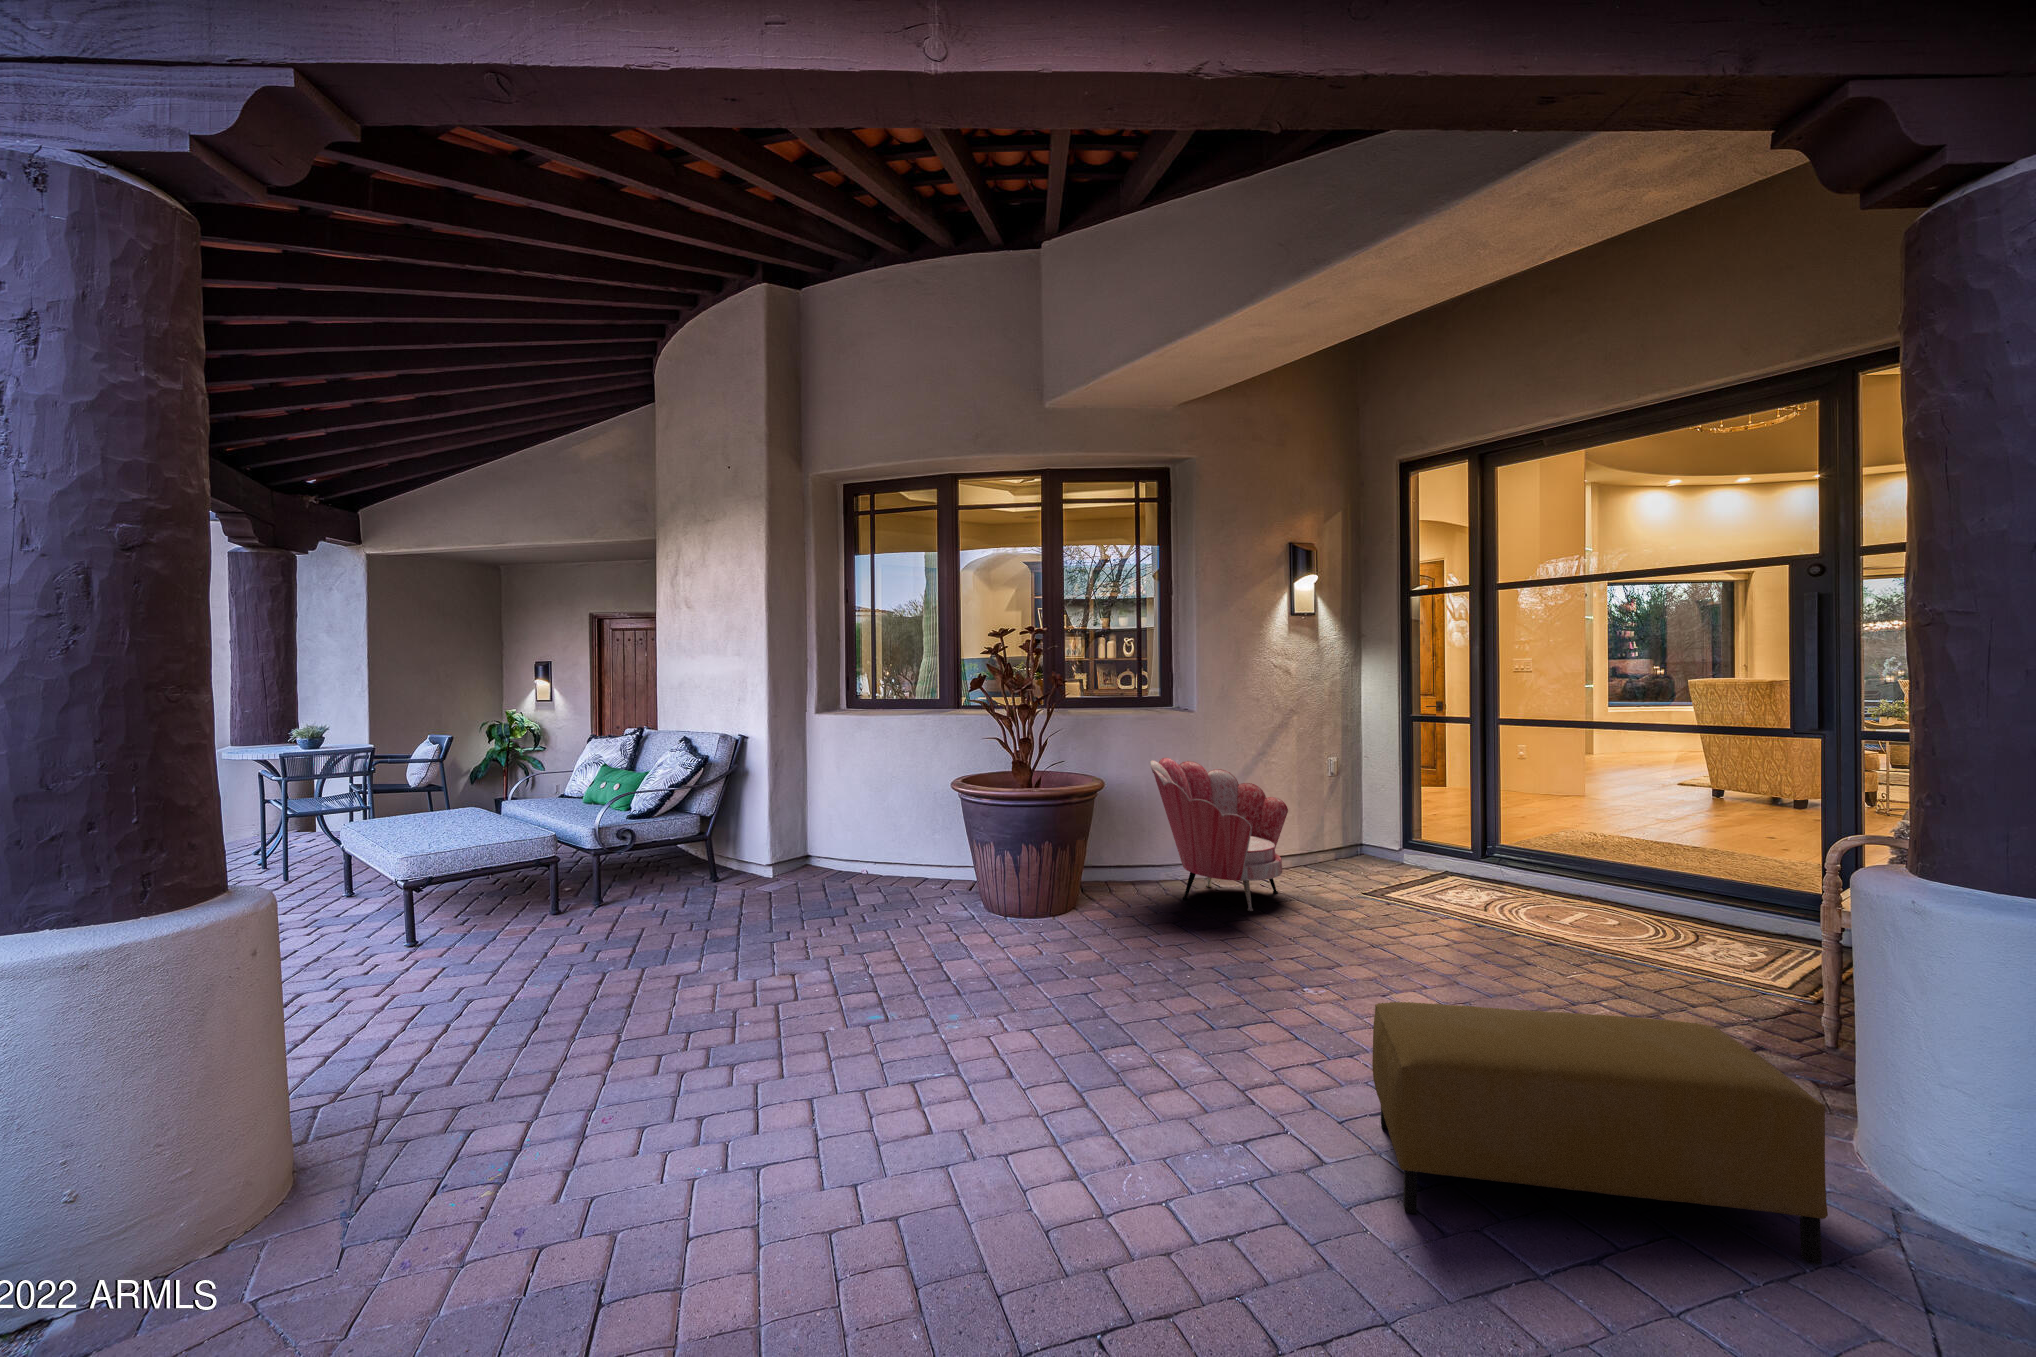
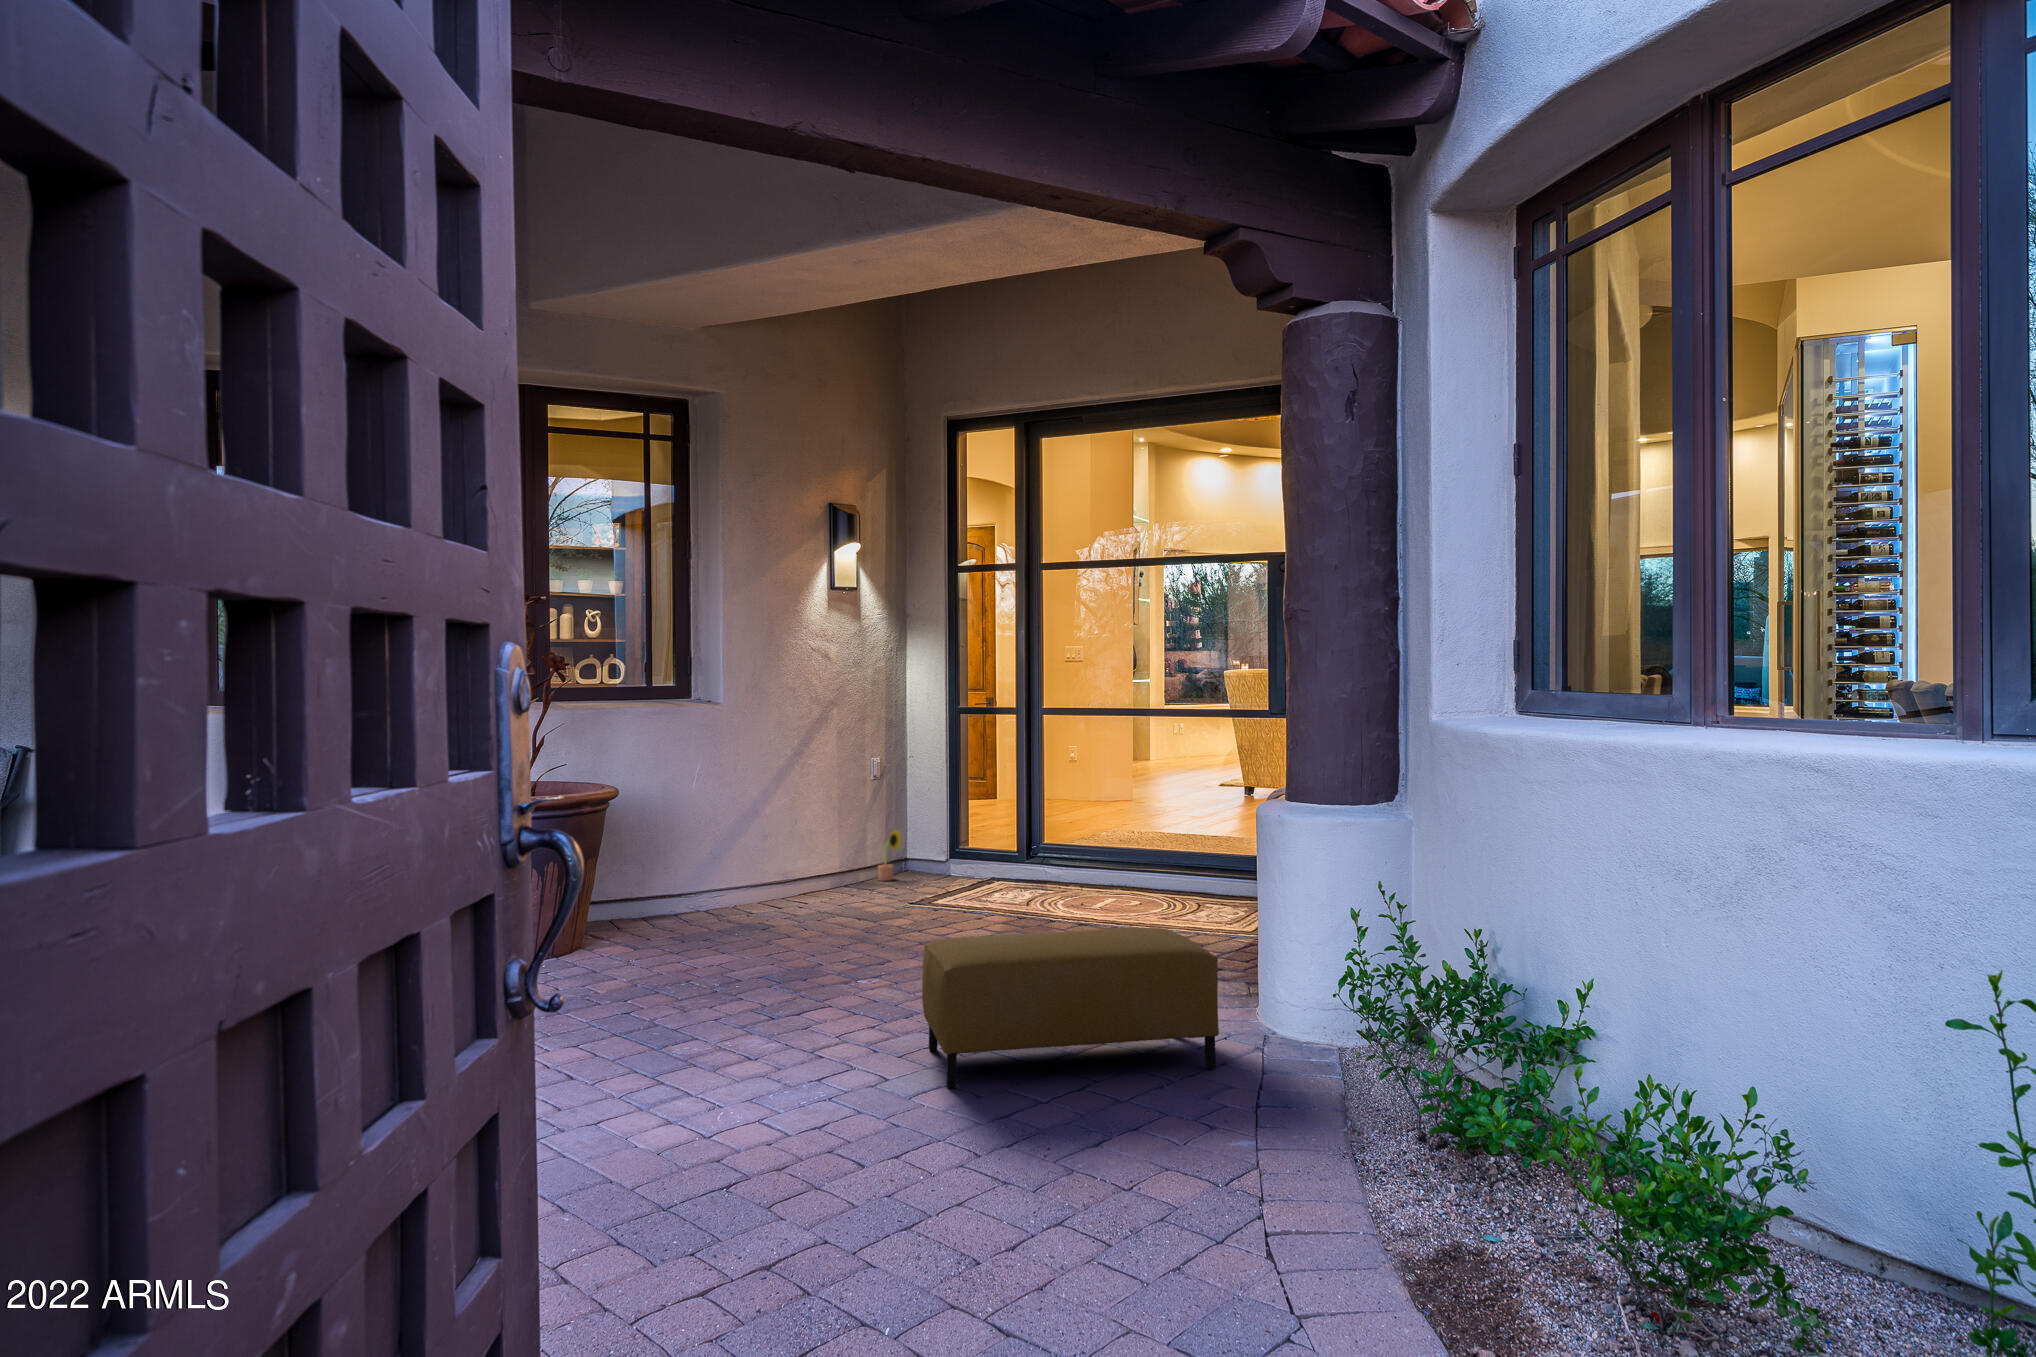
armchair: present [1150,758,1288,911] -> none [671,760,829,926]
decorative plant: none [1336,821,1361,866] -> present [878,831,902,881]

